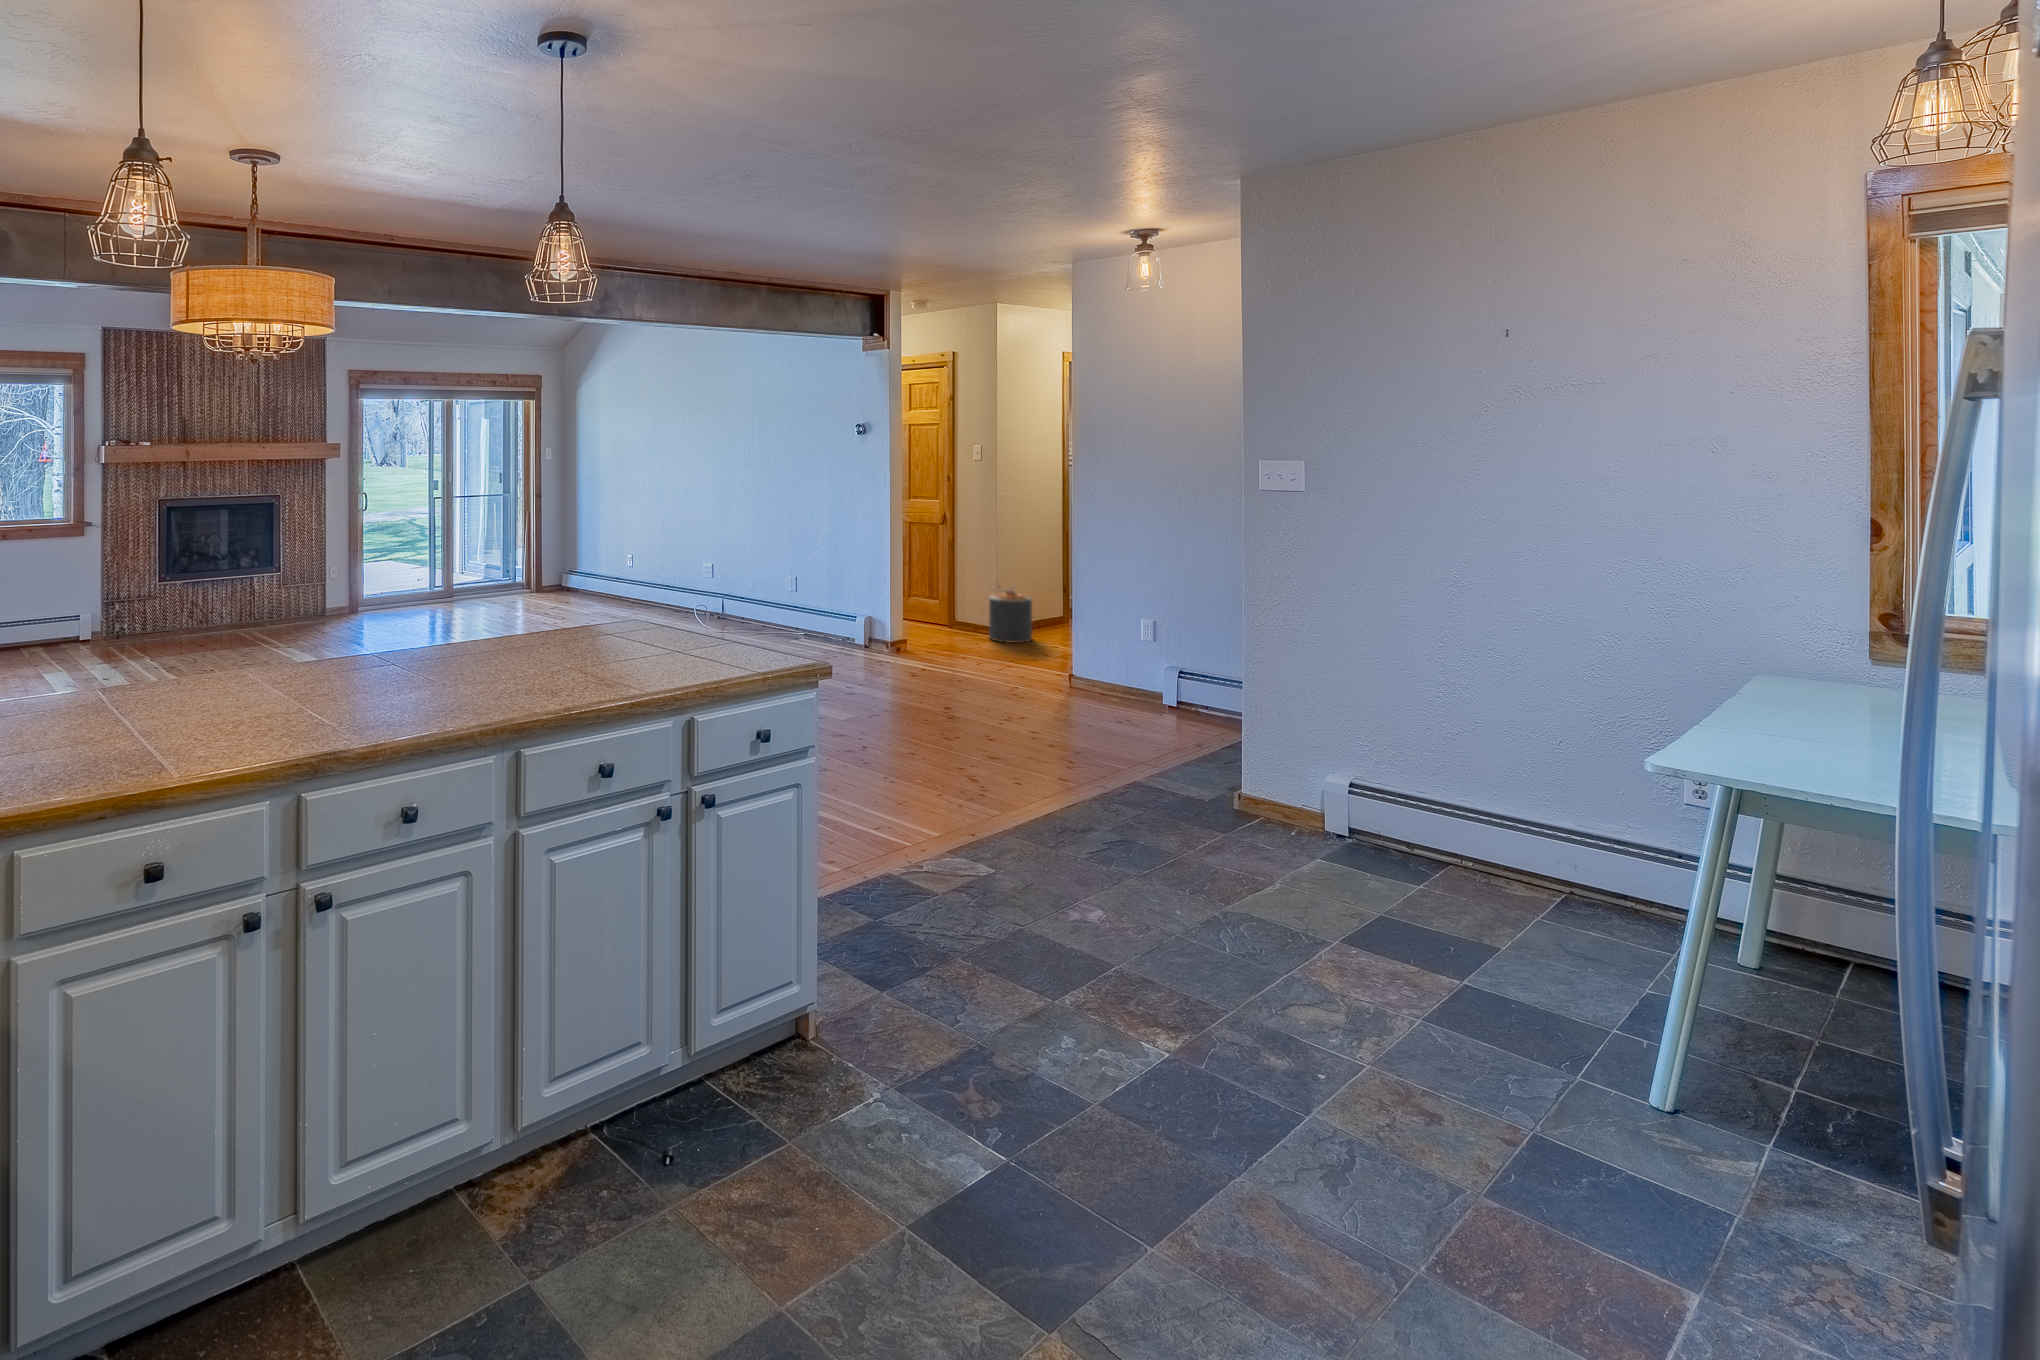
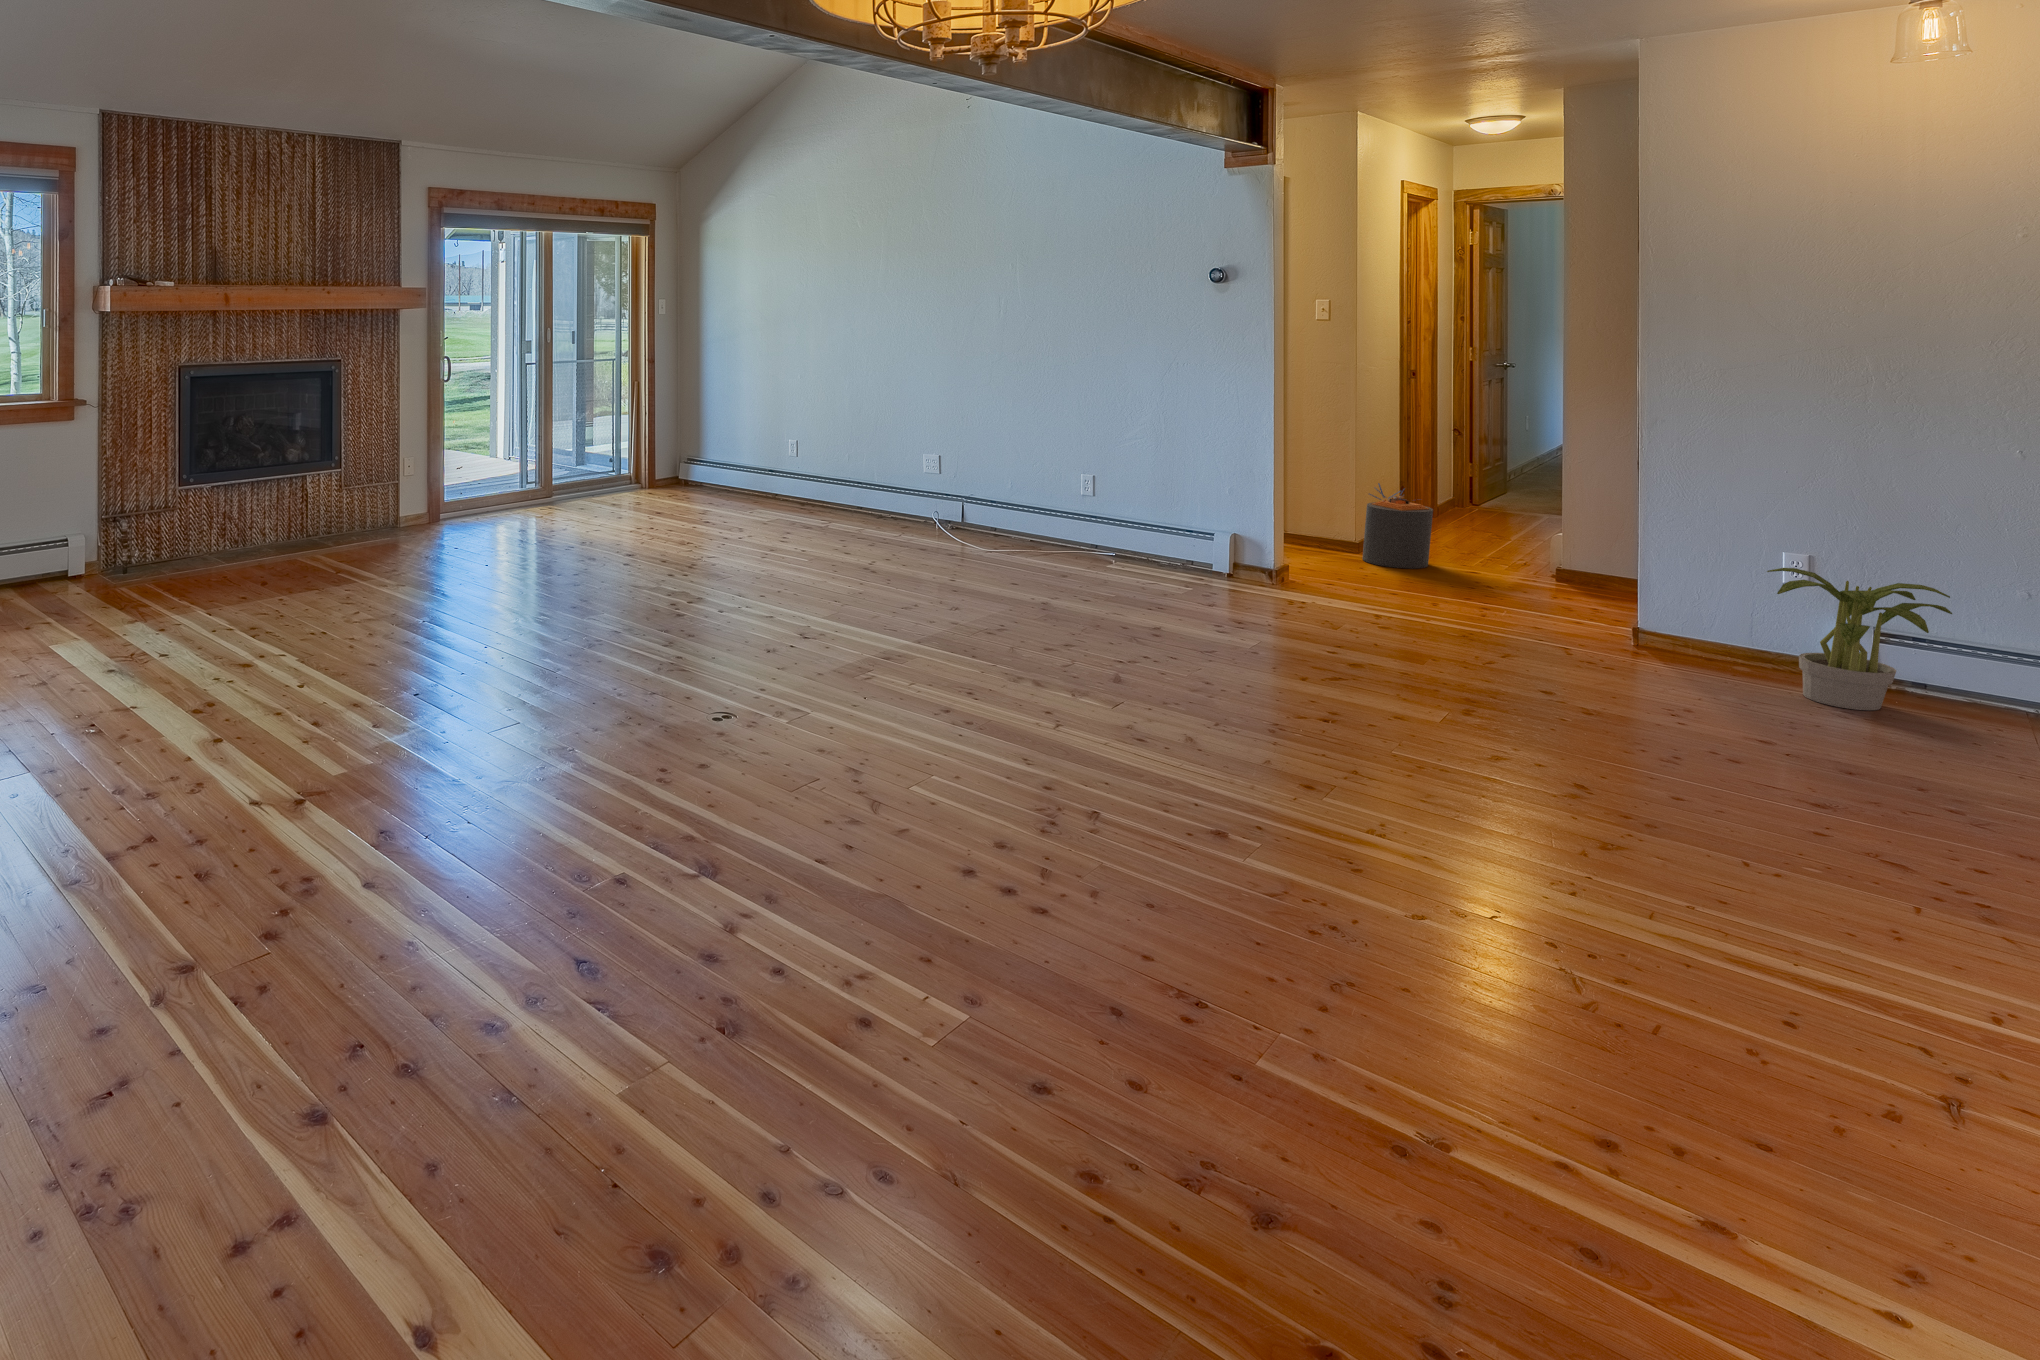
potted plant: none [1086,628,1194,720] -> present [1767,568,1952,710]

